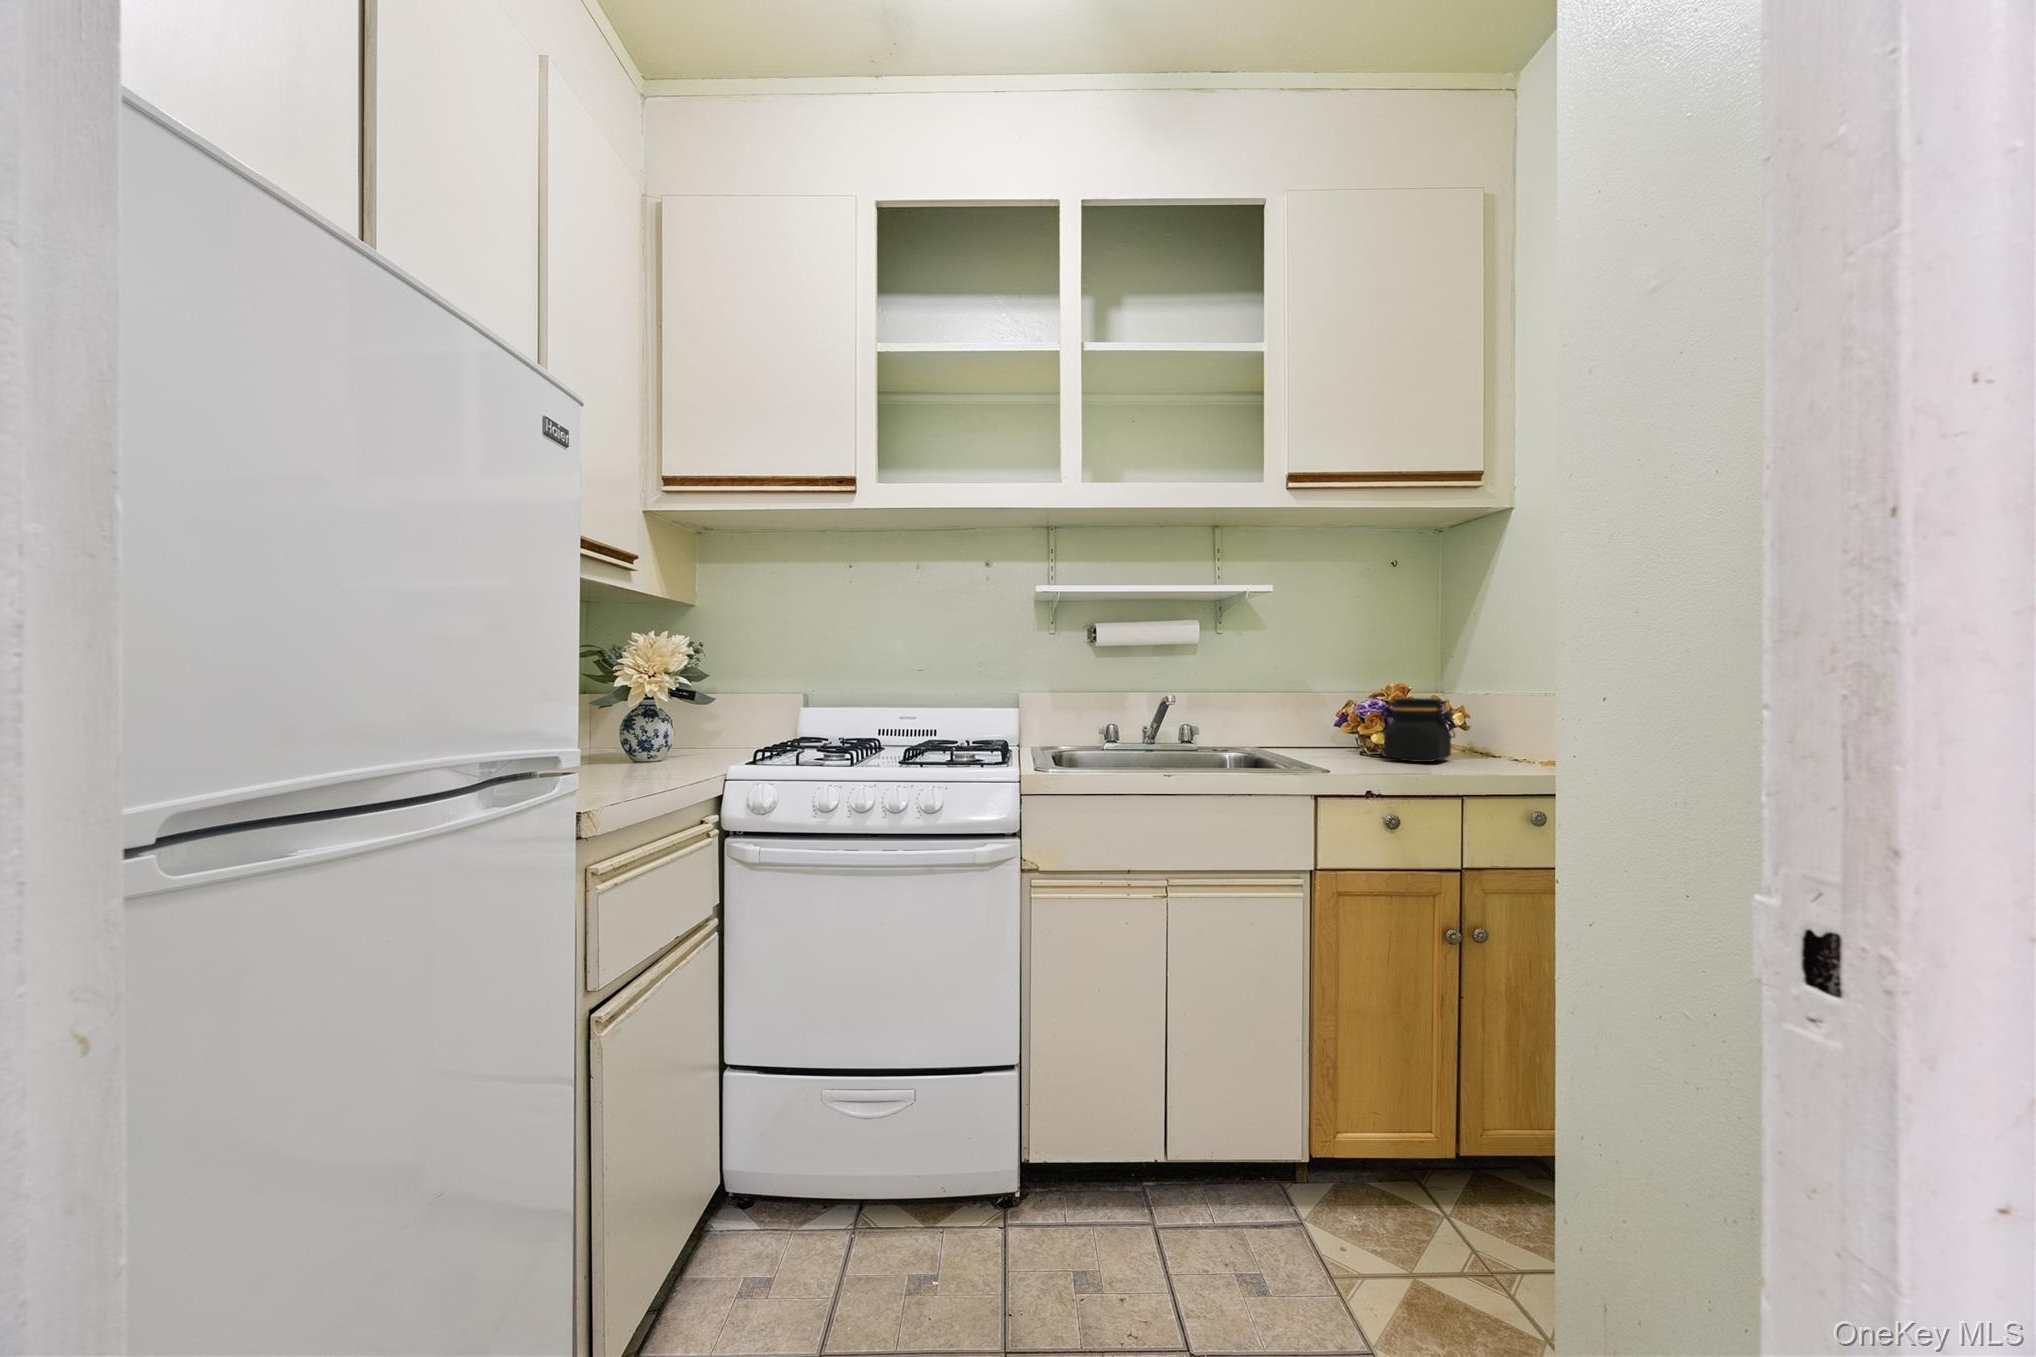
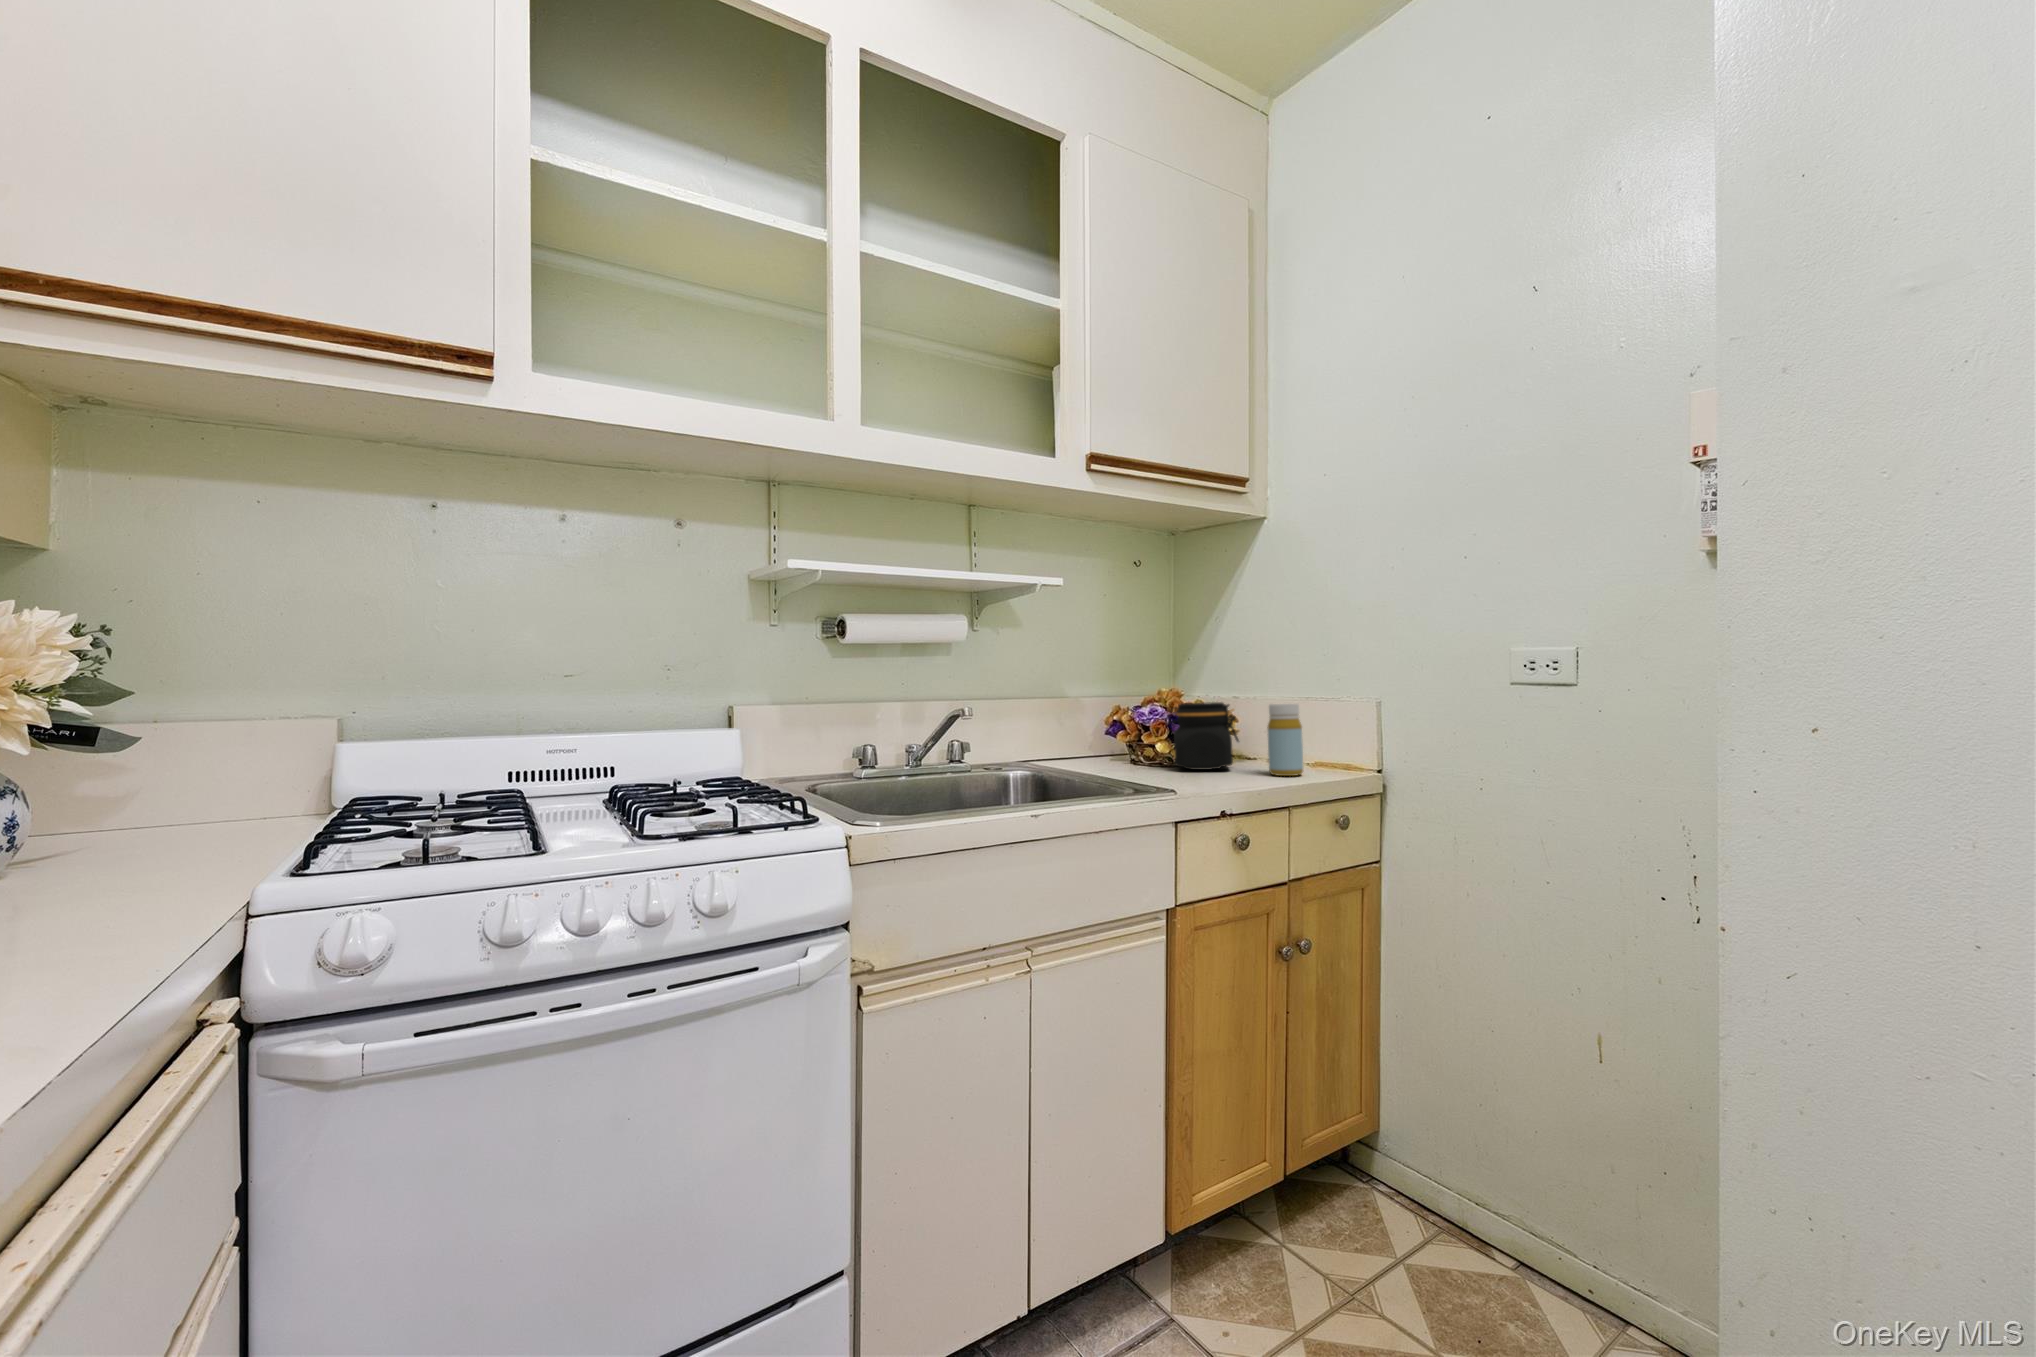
bottle: none [1464,702,1502,772] -> present [1267,704,1303,776]

